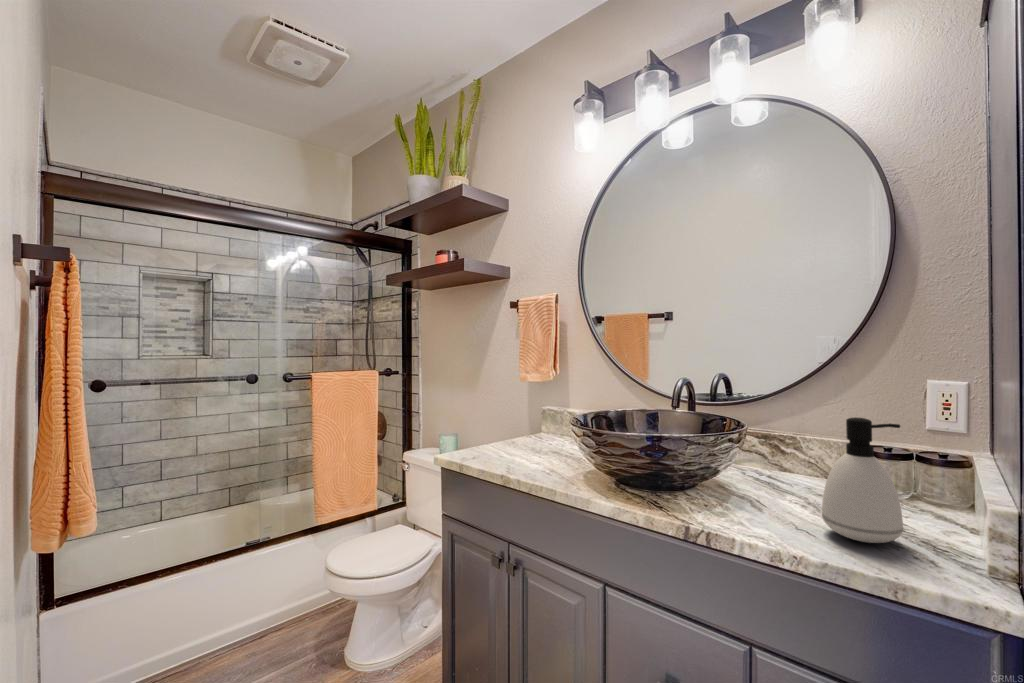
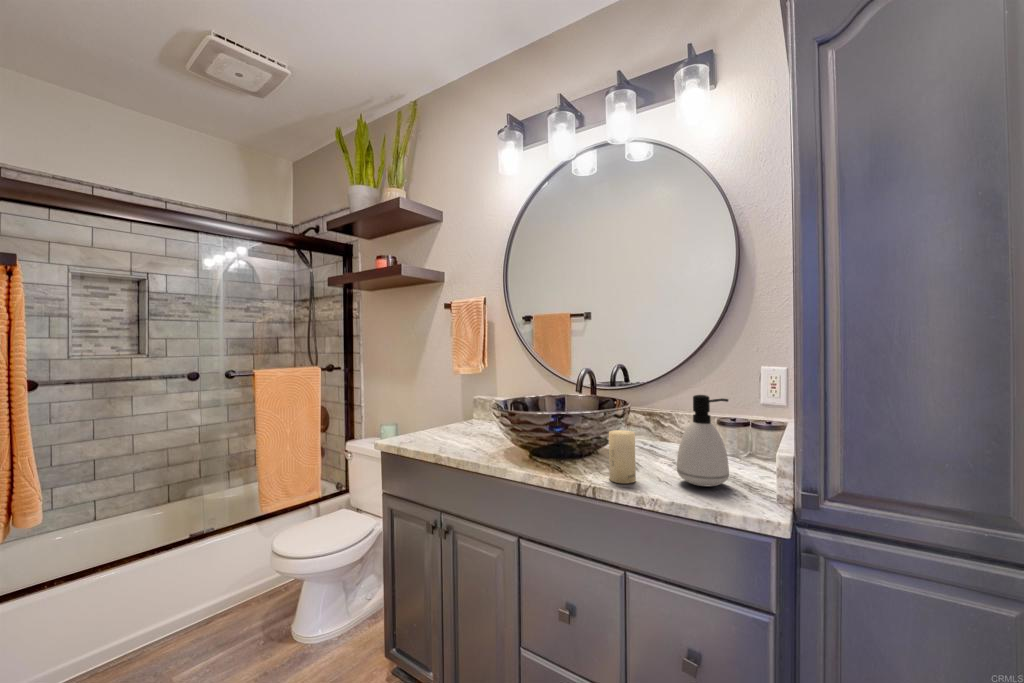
candle: none [725,459,763,530] -> present [609,430,636,483]

